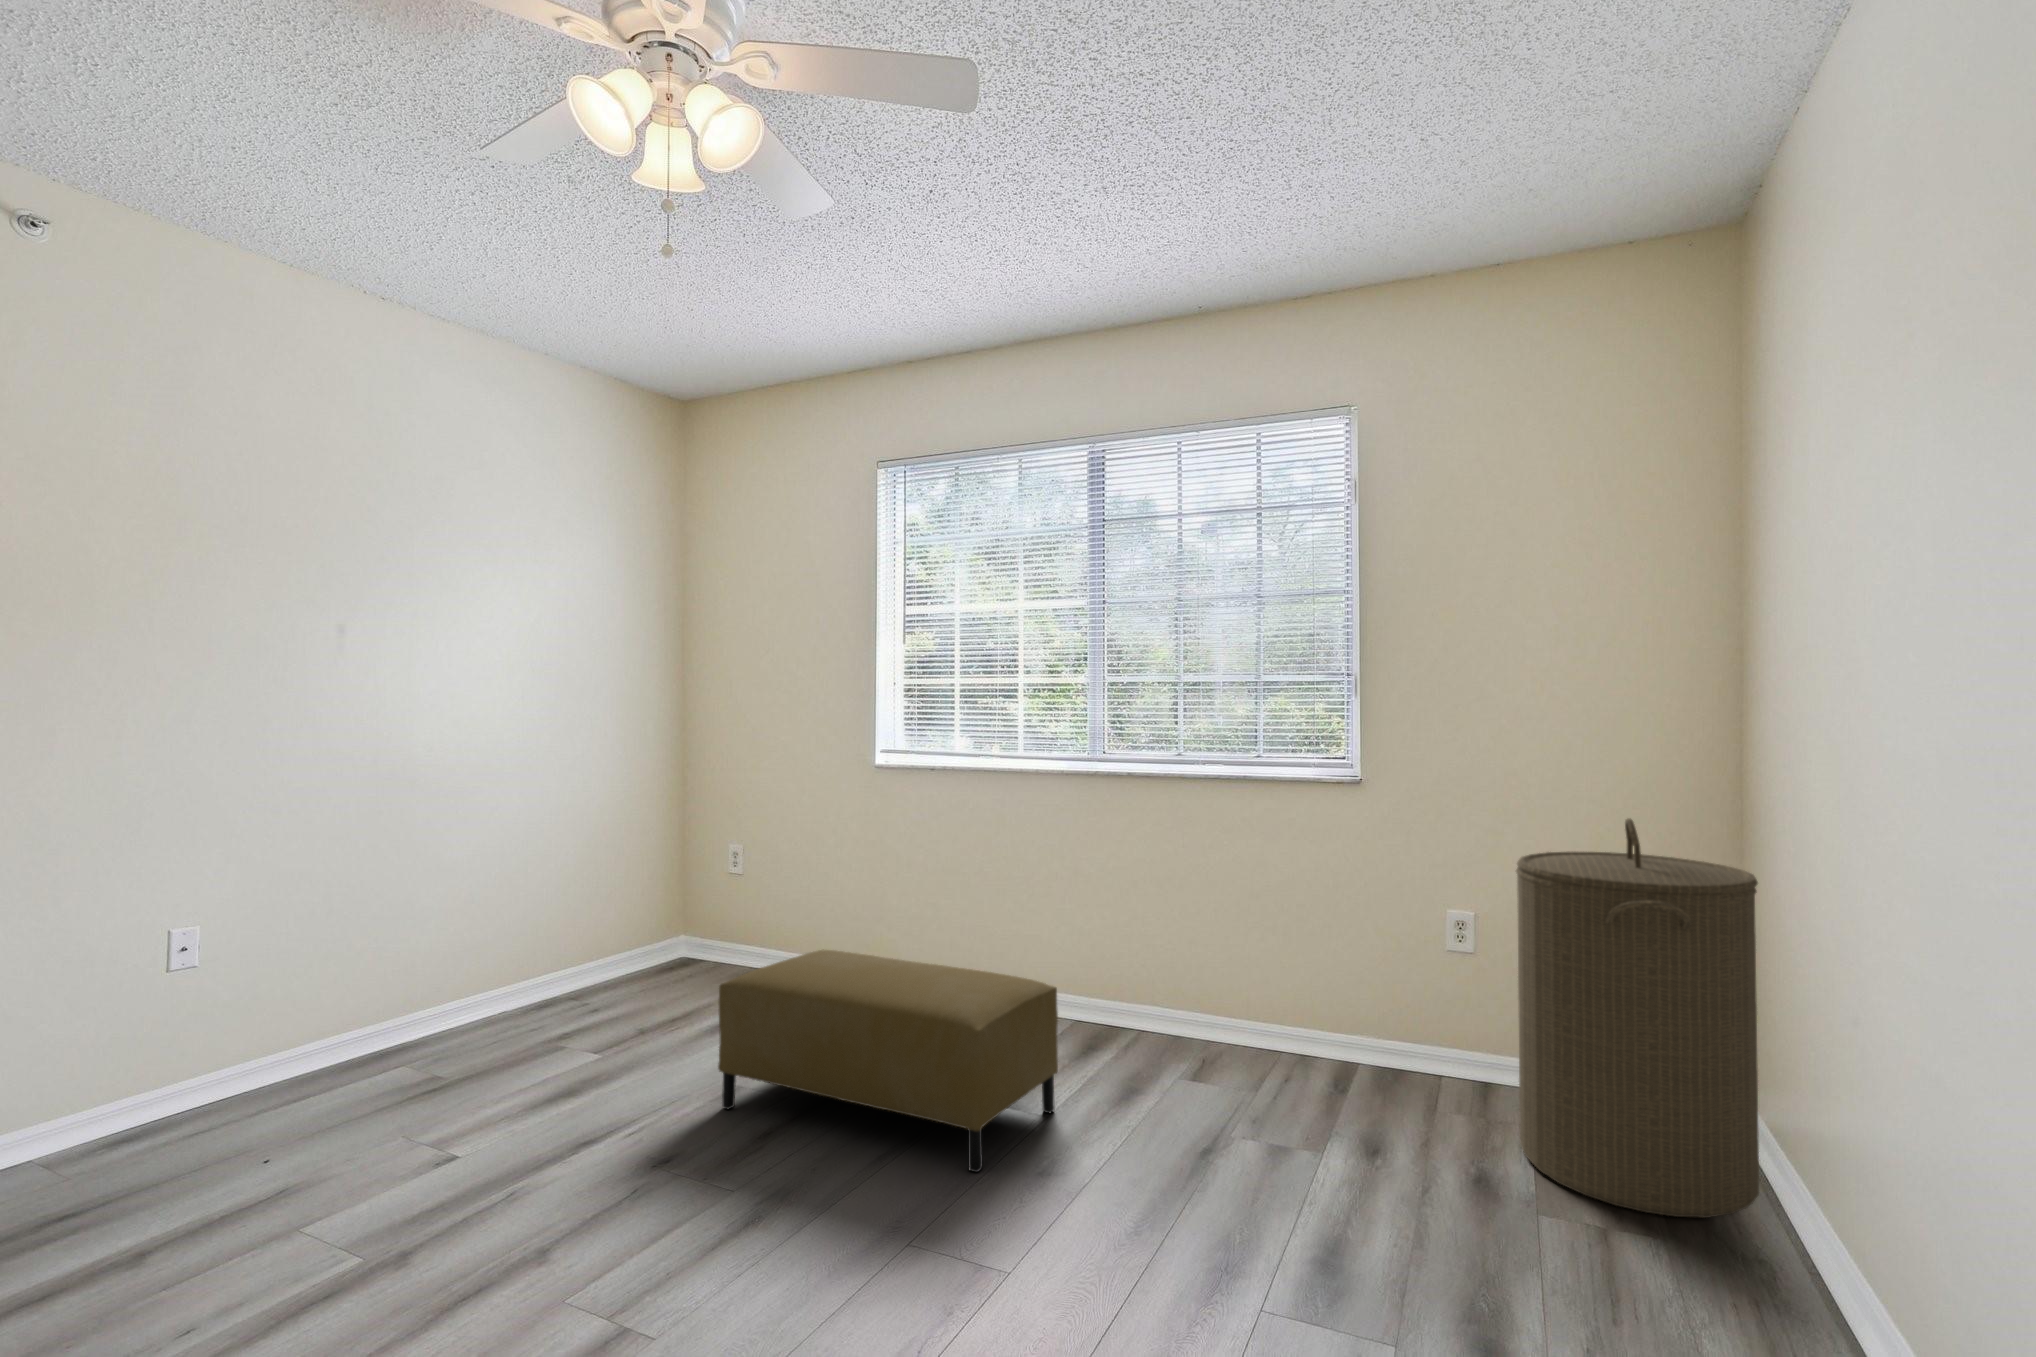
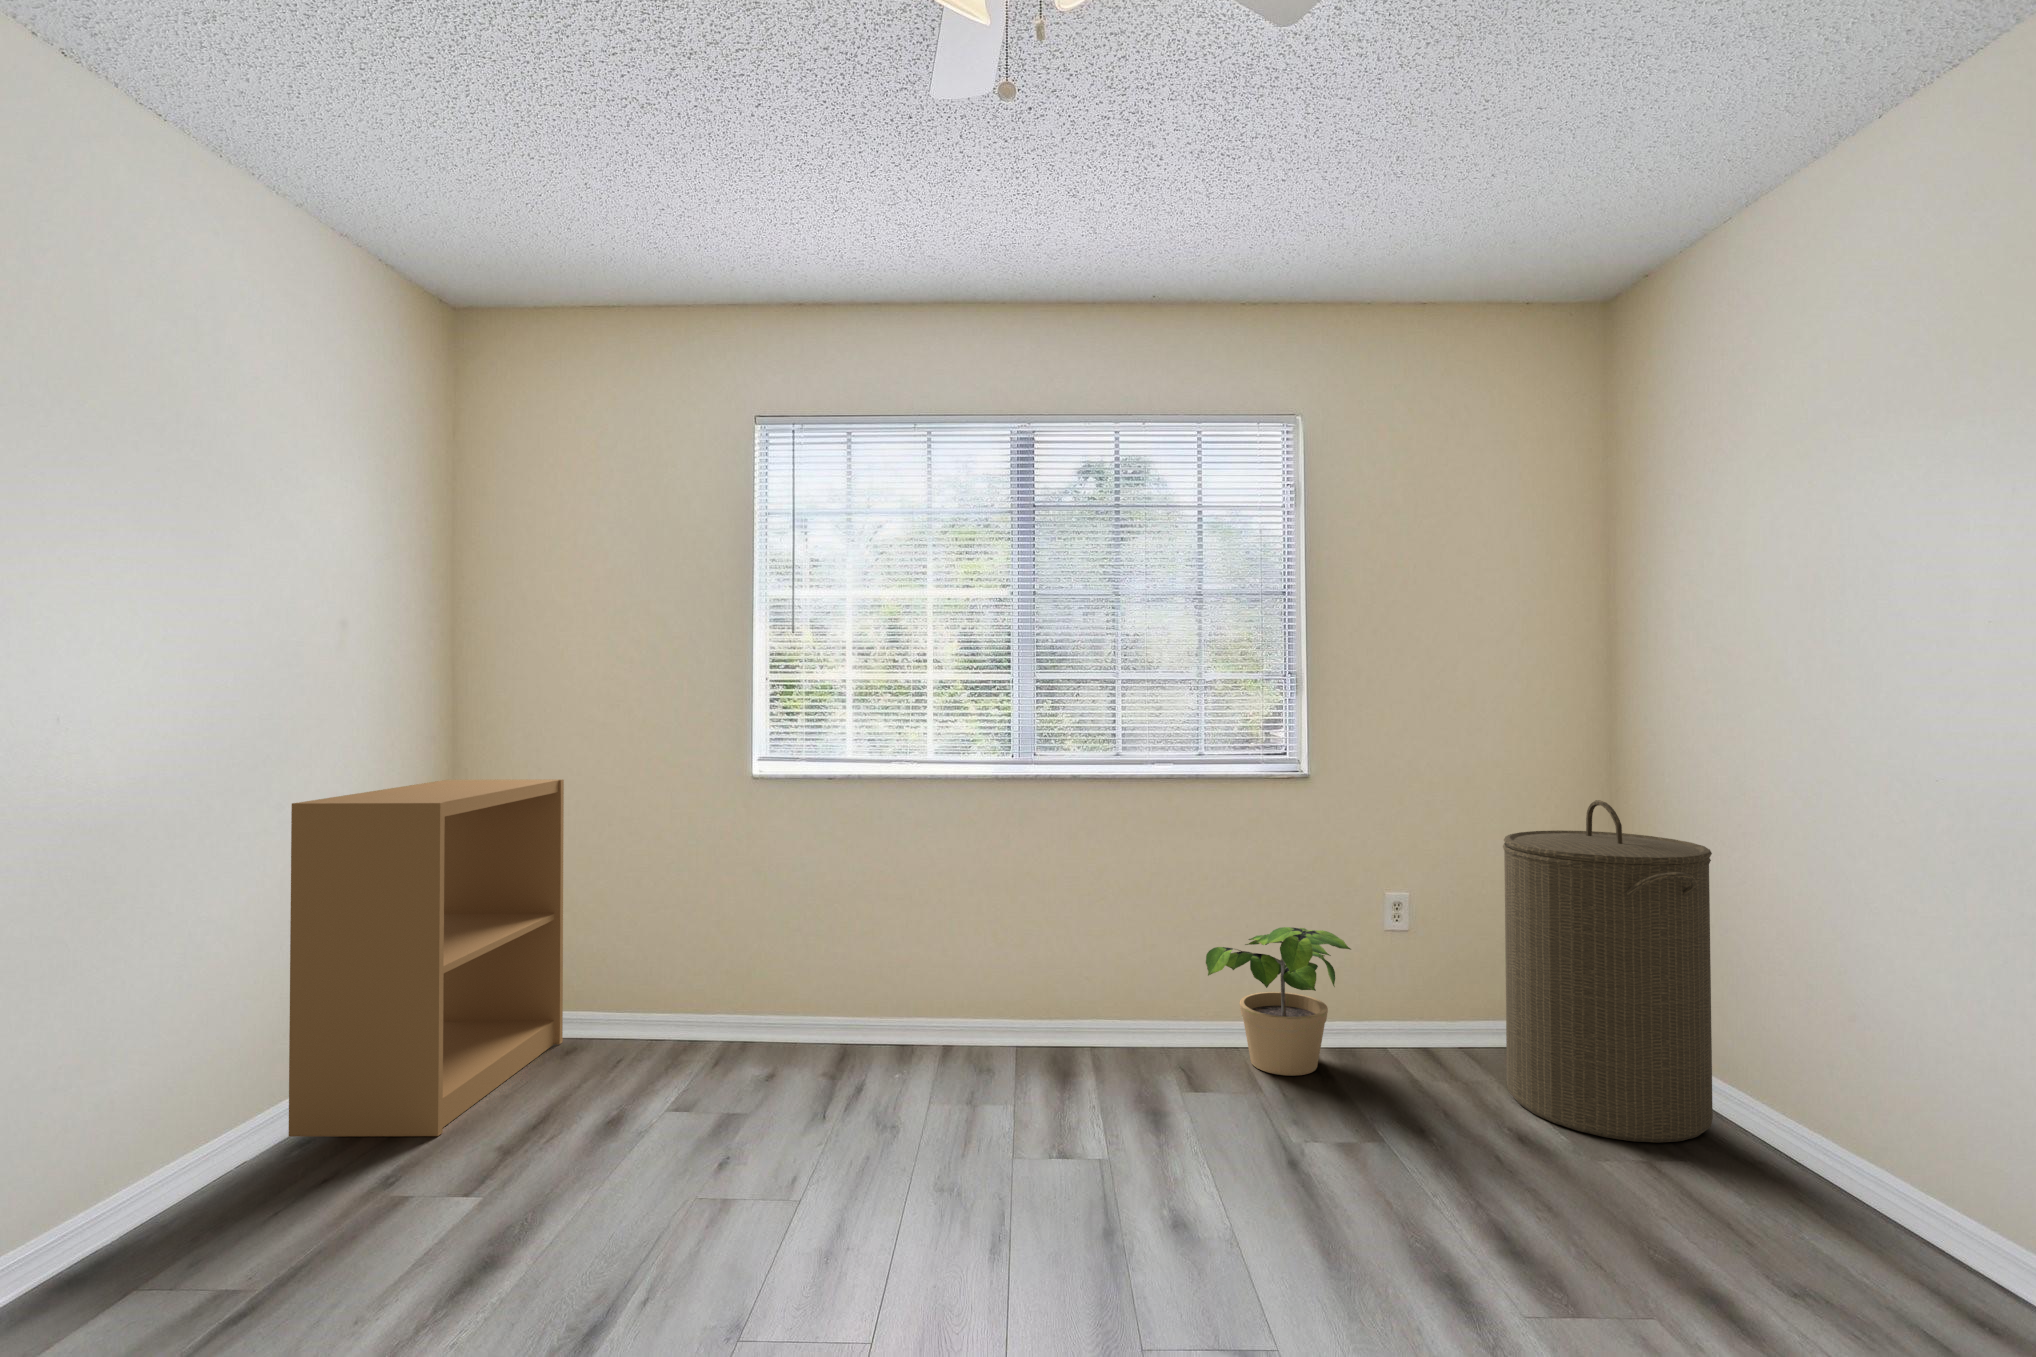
bookshelf: none [536,759,748,1017] -> present [289,779,564,1136]
potted plant: none [1223,929,1365,1085] -> present [1206,927,1351,1076]
ottoman: present [718,950,1058,1172] -> none [726,1008,1122,1241]

